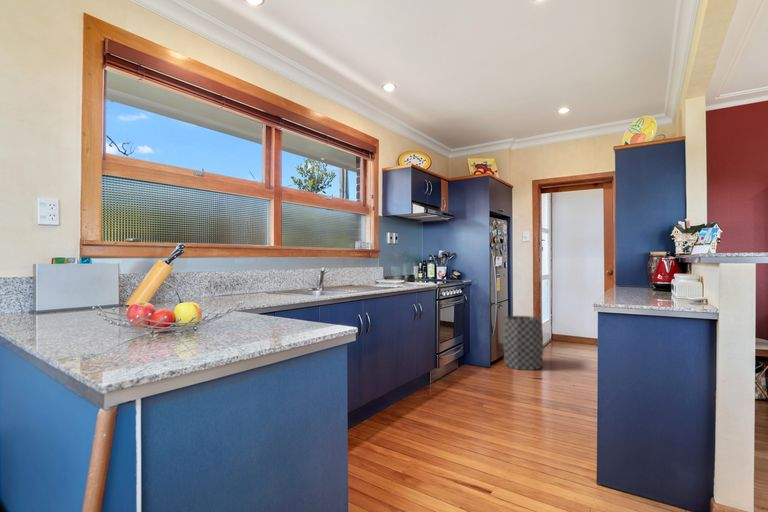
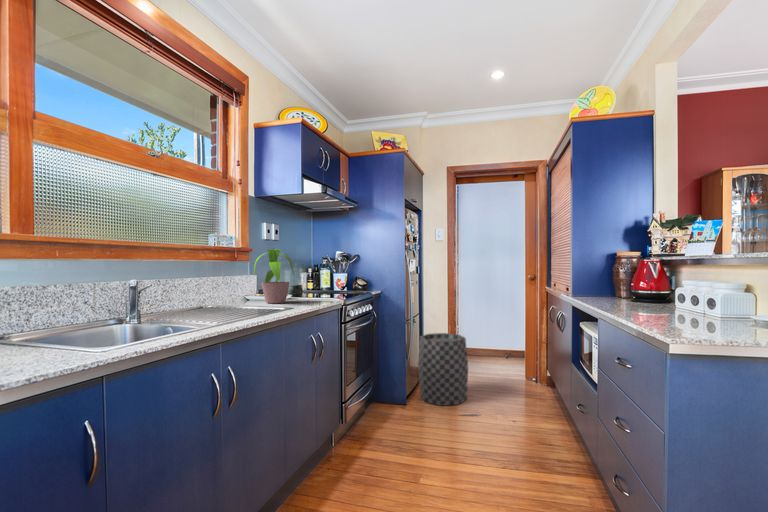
potted plant: none [379,250,409,284] -> present [254,248,294,303]

